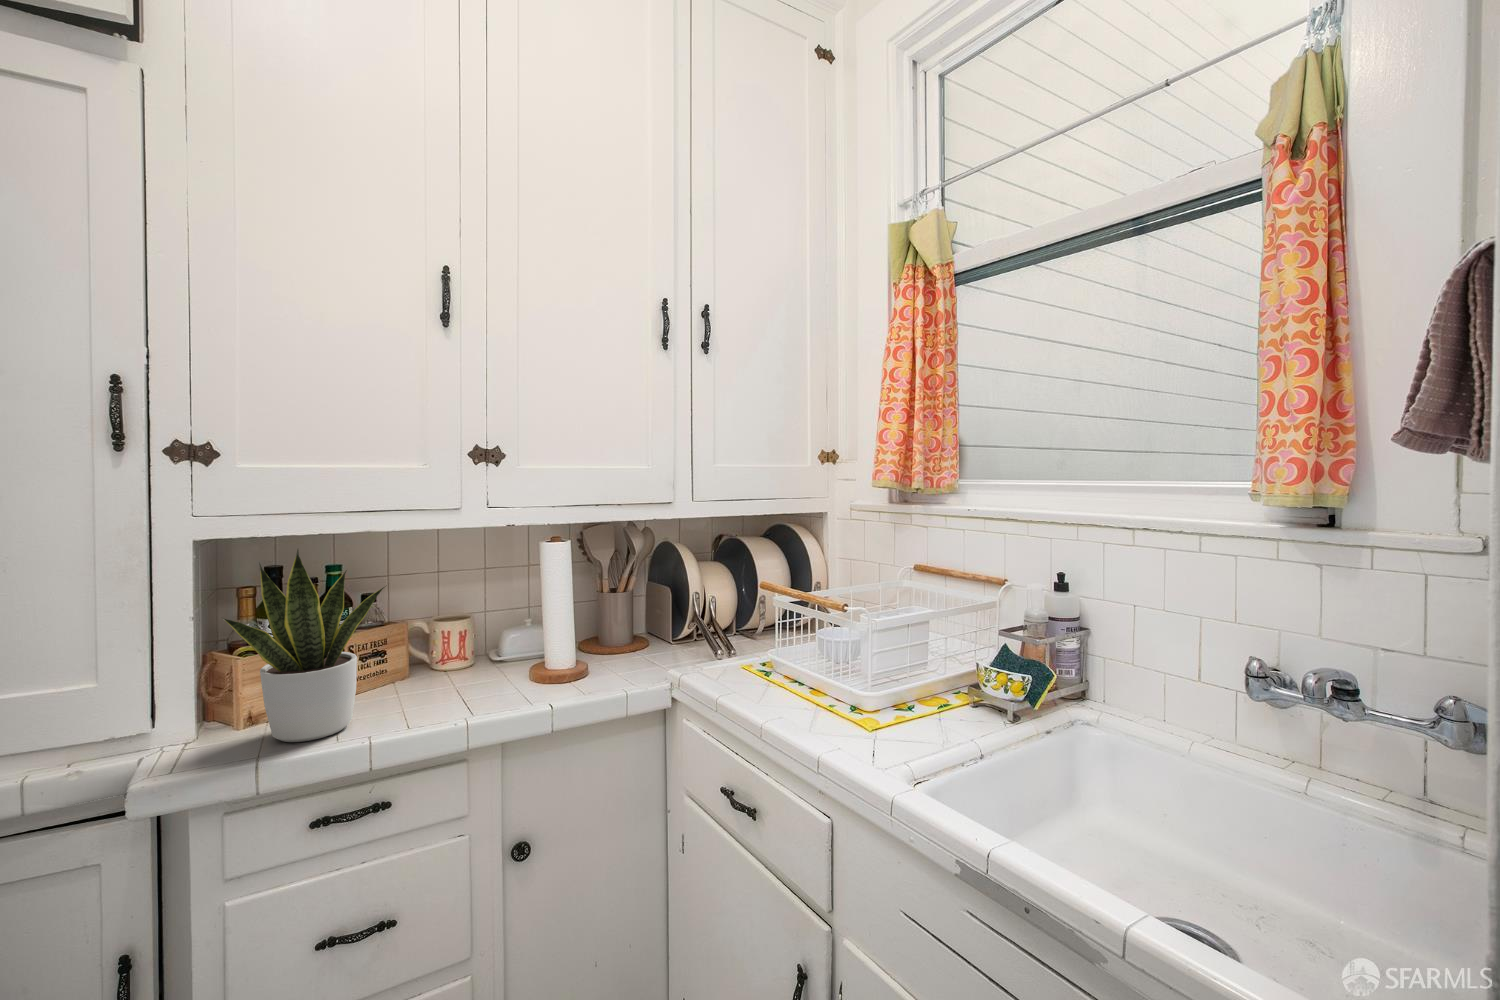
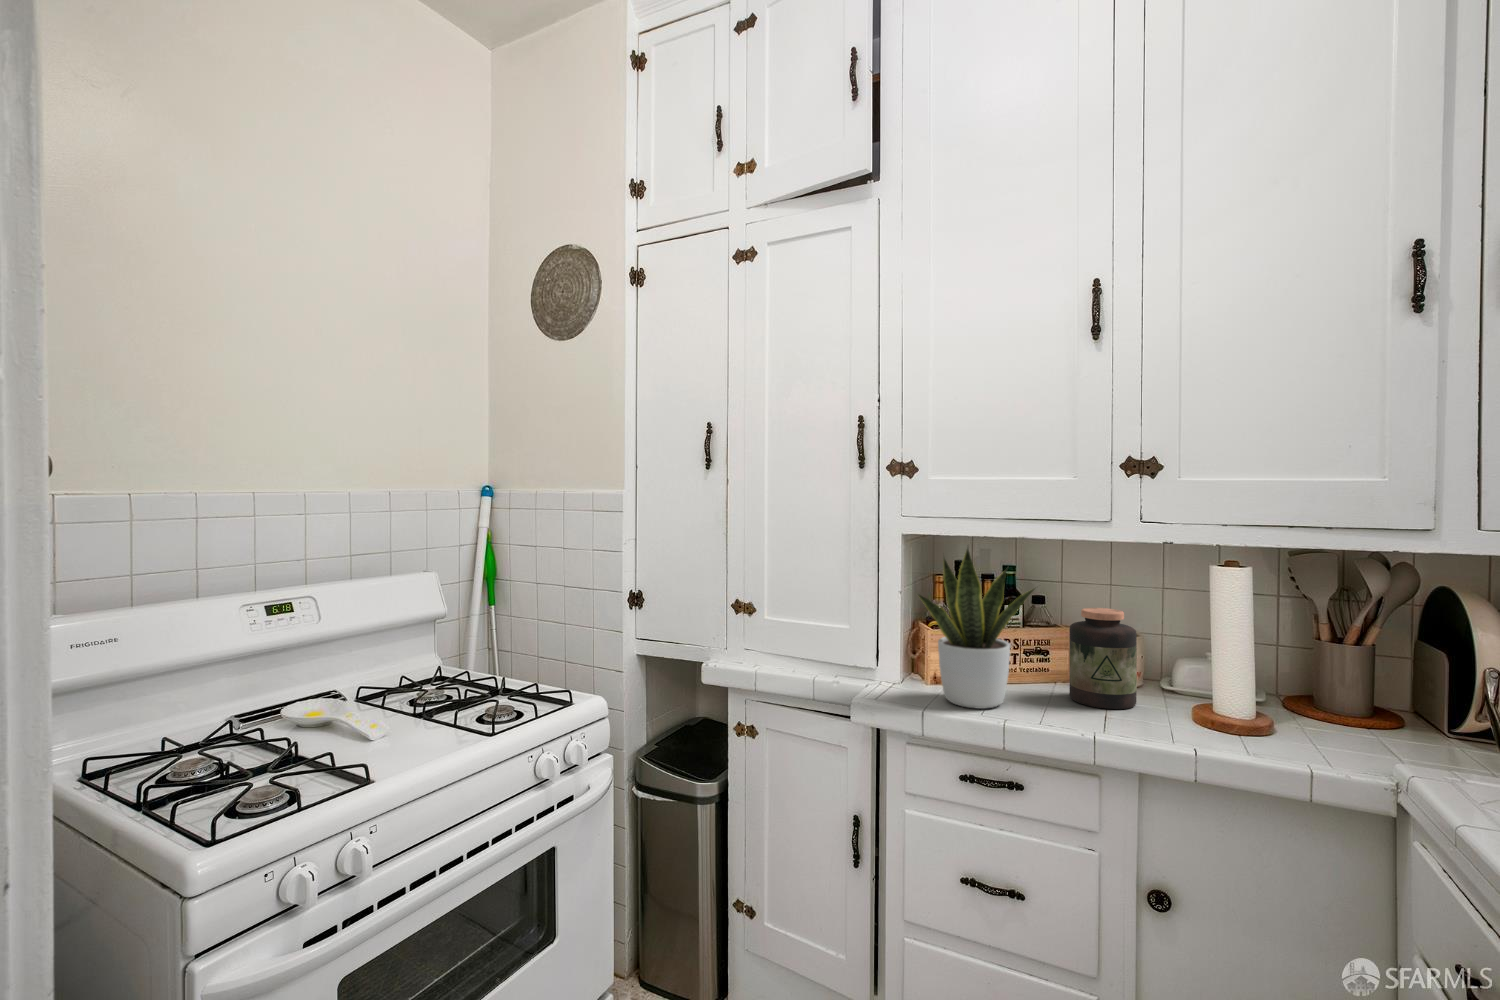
jar: none [414,596,480,696] -> present [1069,608,1137,709]

